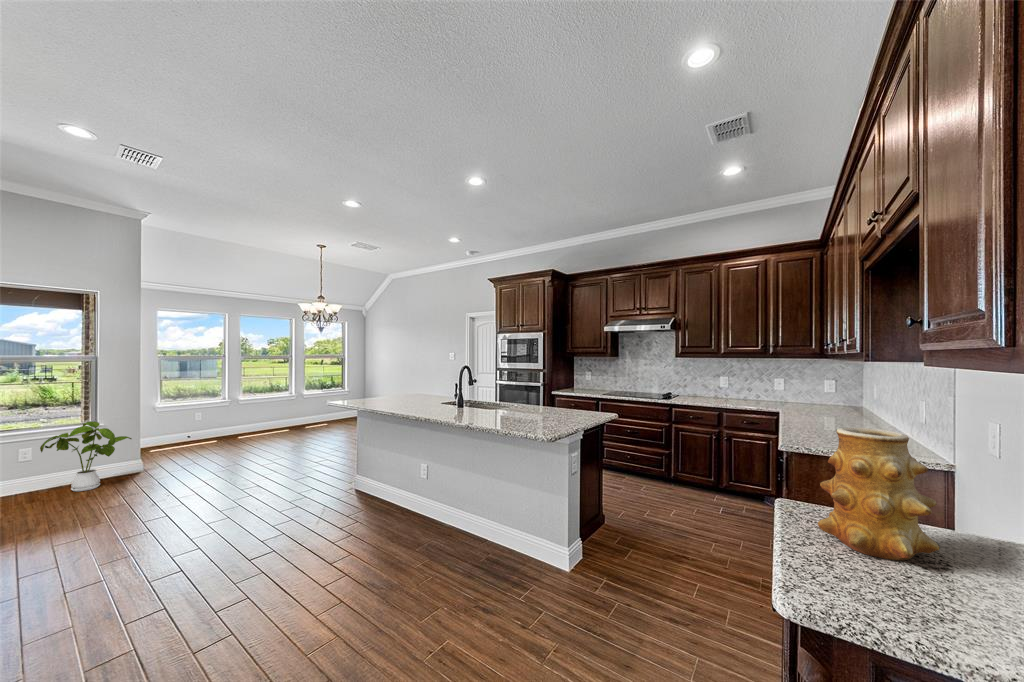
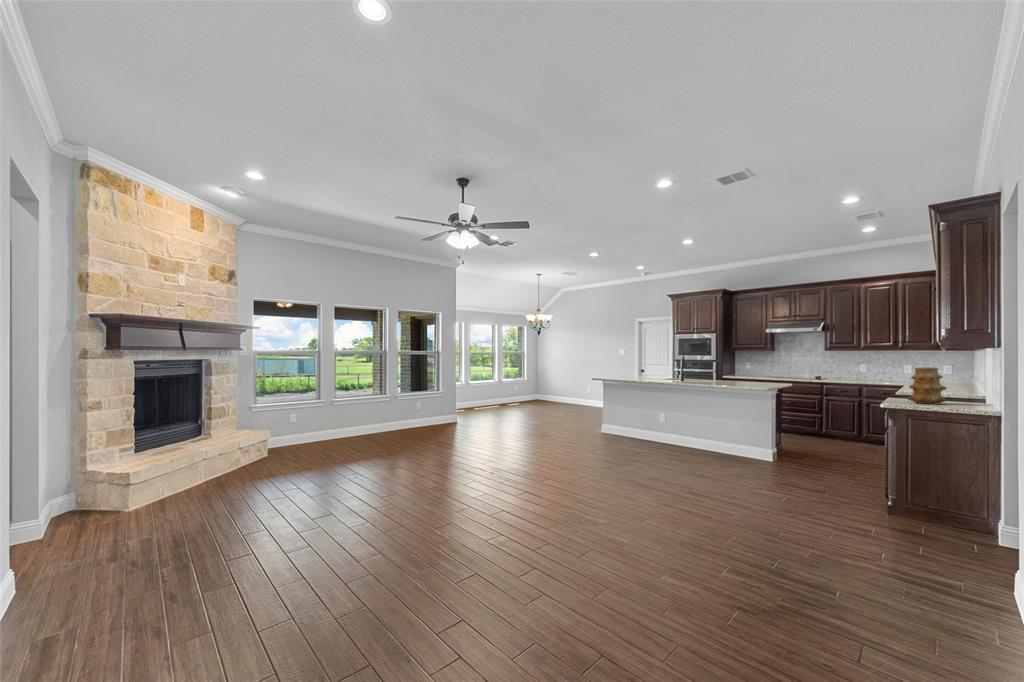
house plant: present [40,421,132,491] -> none [426,387,464,427]

